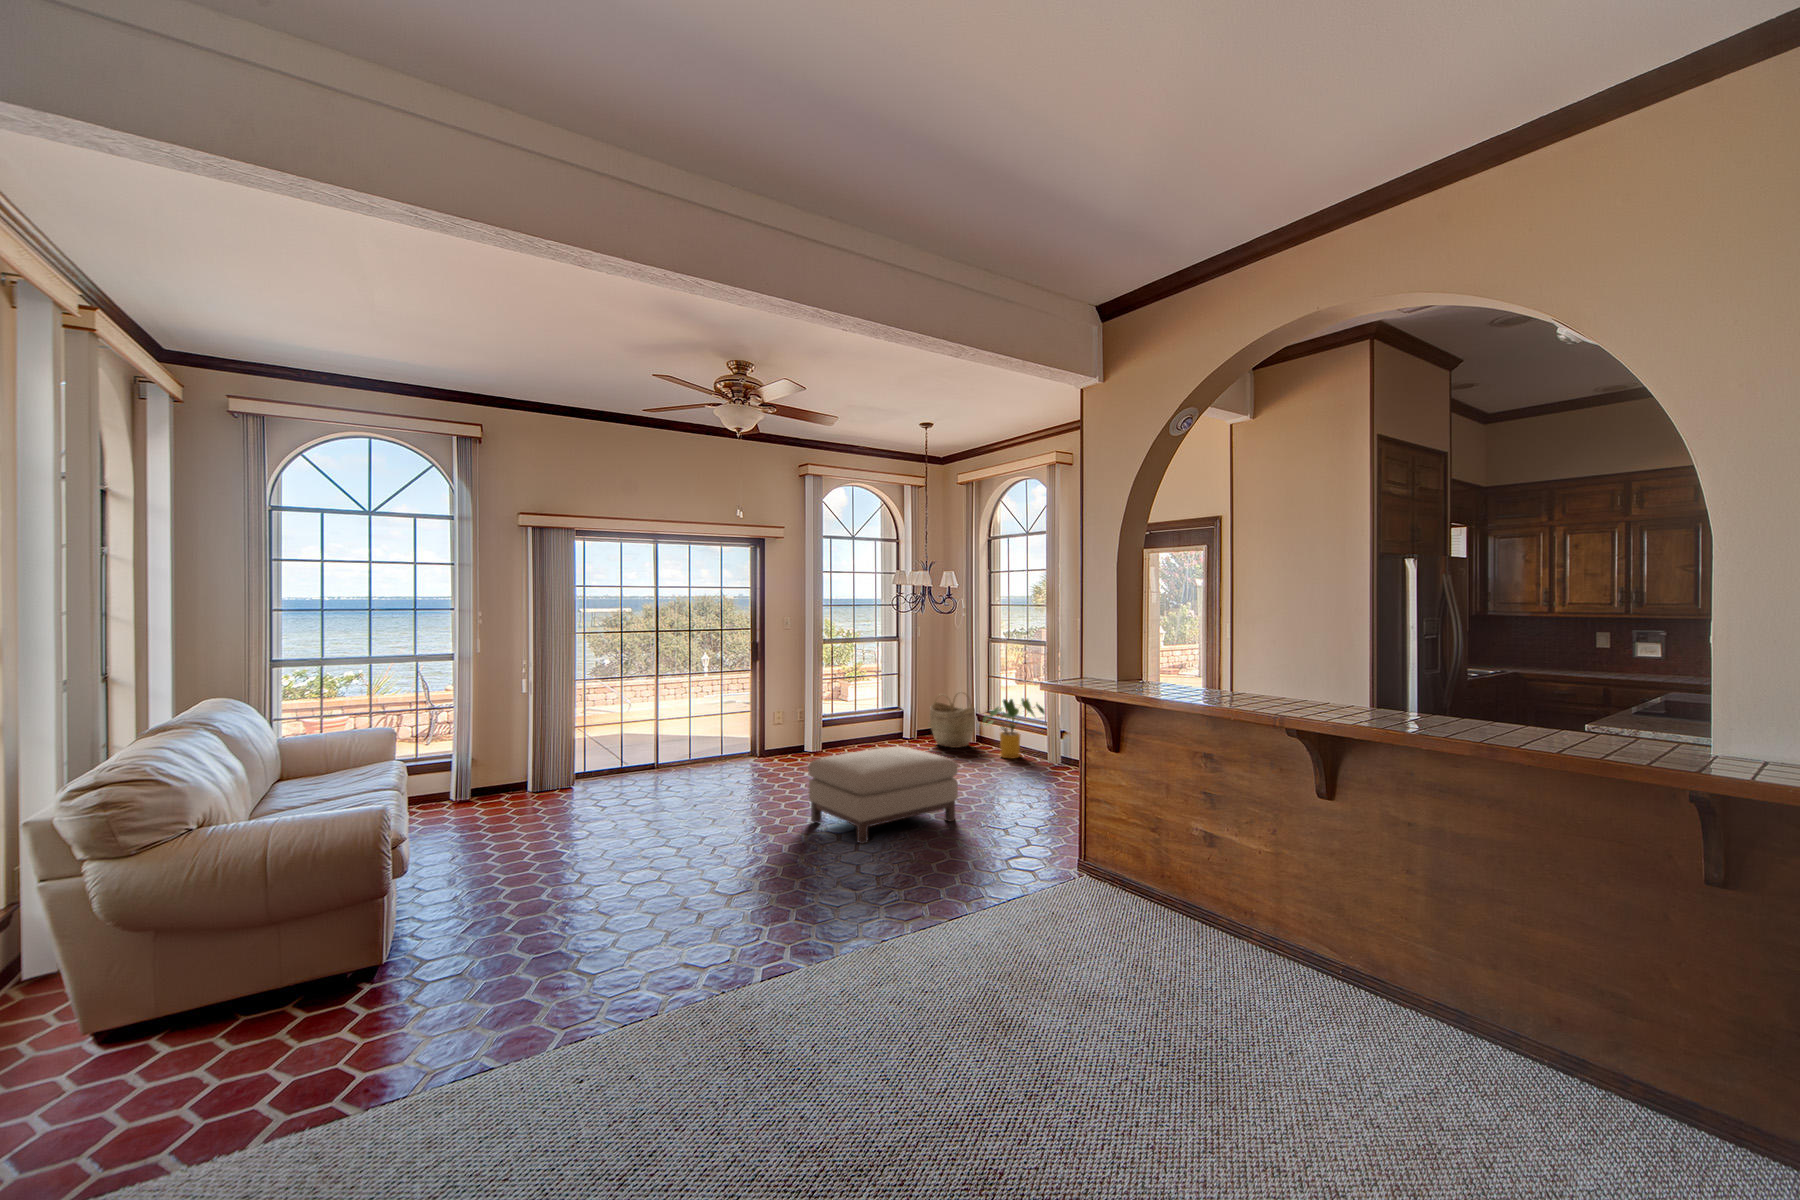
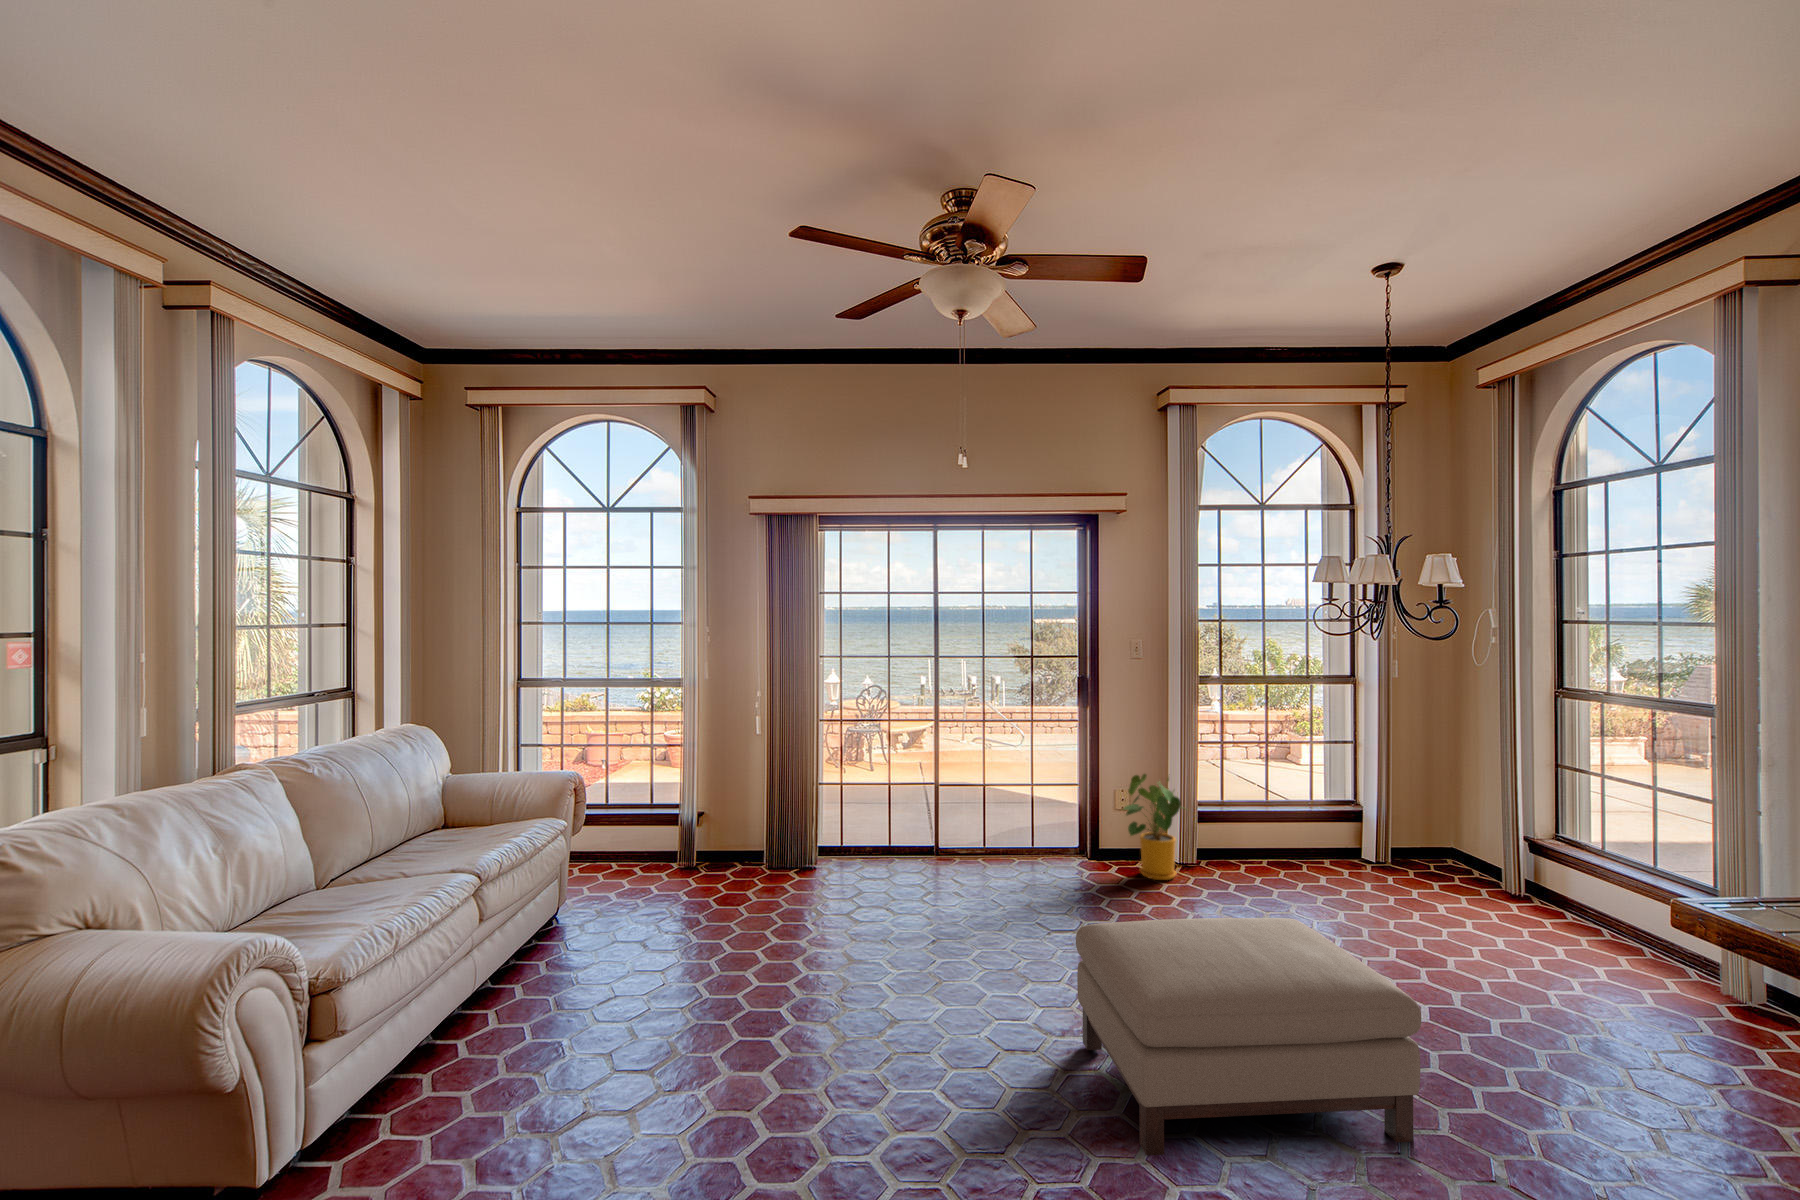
woven basket: present [930,695,976,748] -> none [1416,788,1523,901]
house plant: present [983,698,1045,758] -> present [1124,774,1185,880]

